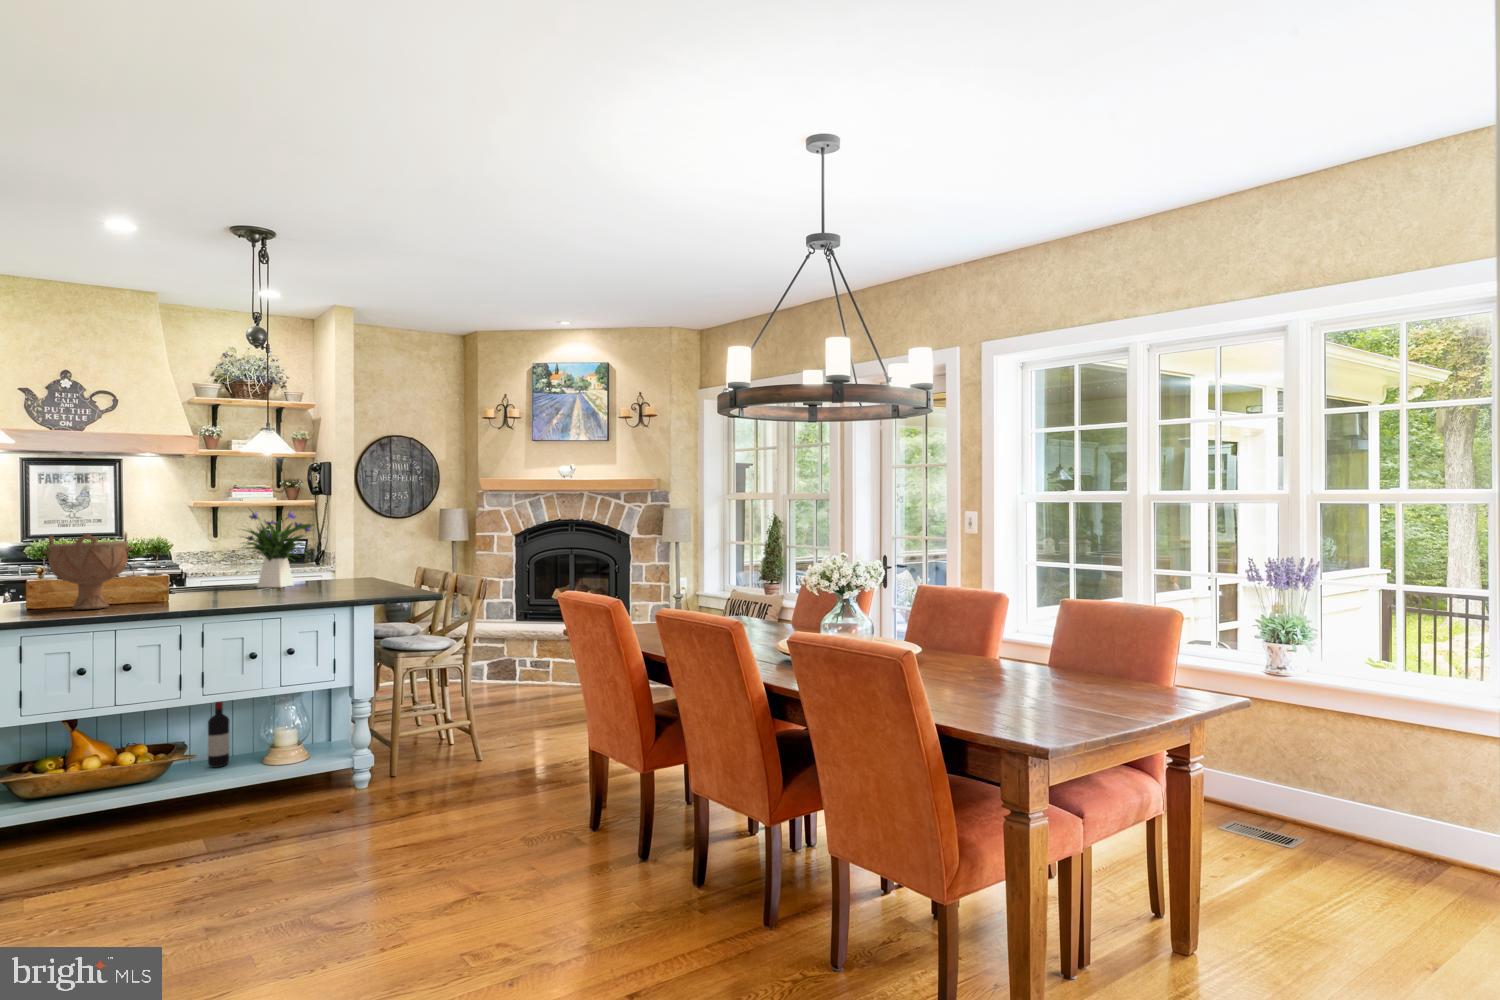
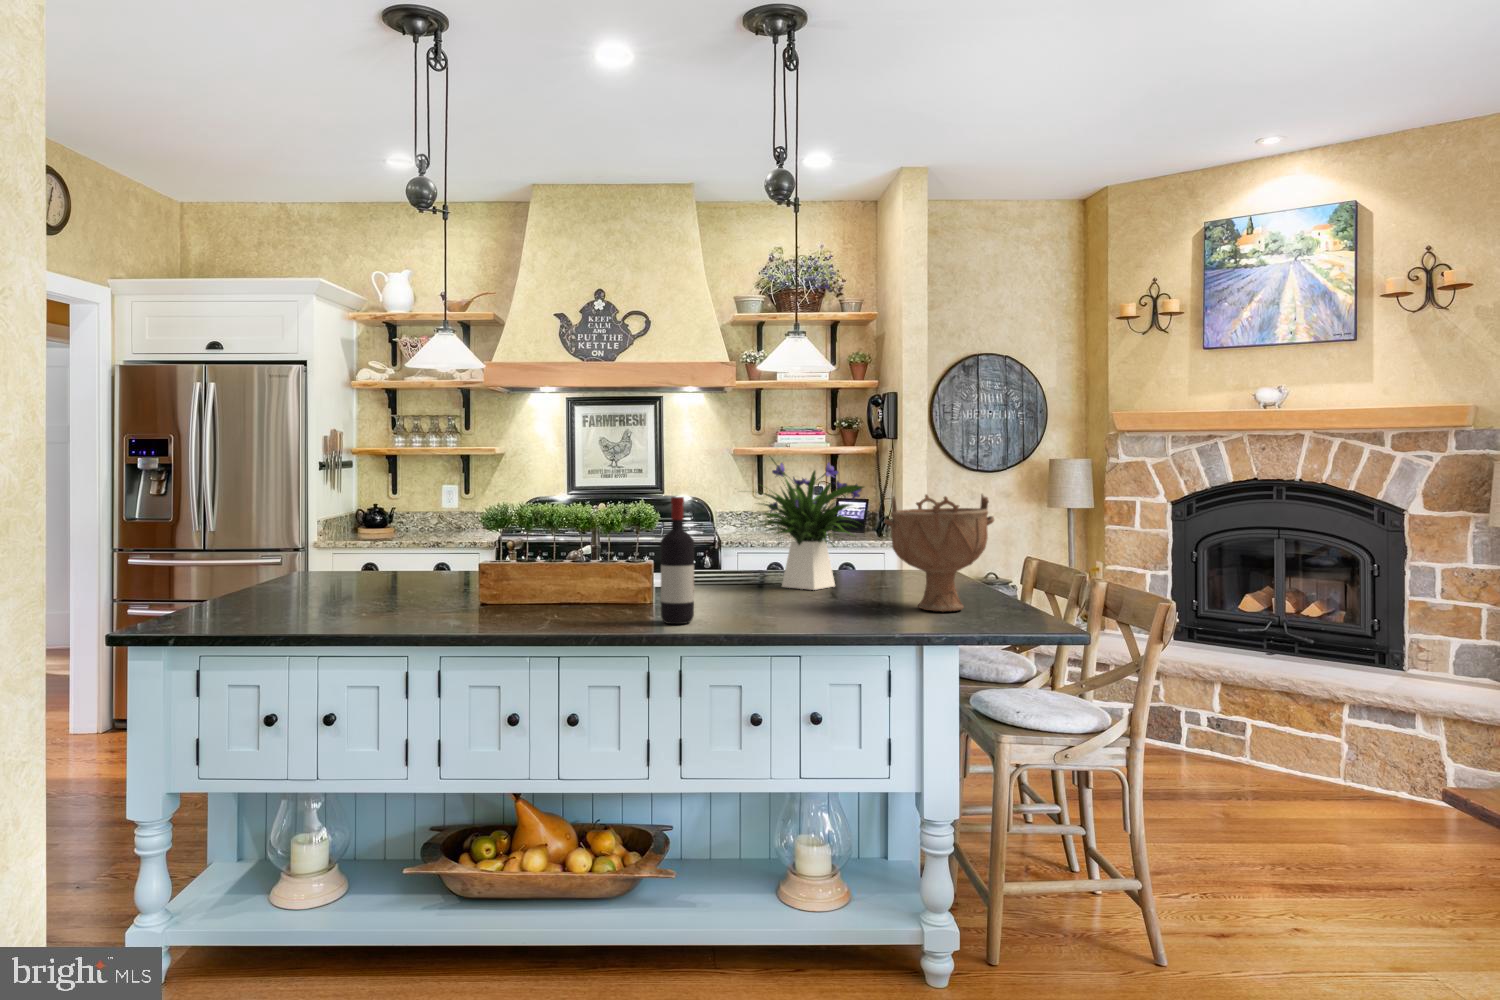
decorative bowl: present [43,533,133,610] -> present [884,494,994,612]
wine bottle: present [208,702,230,767] -> present [661,497,694,624]

